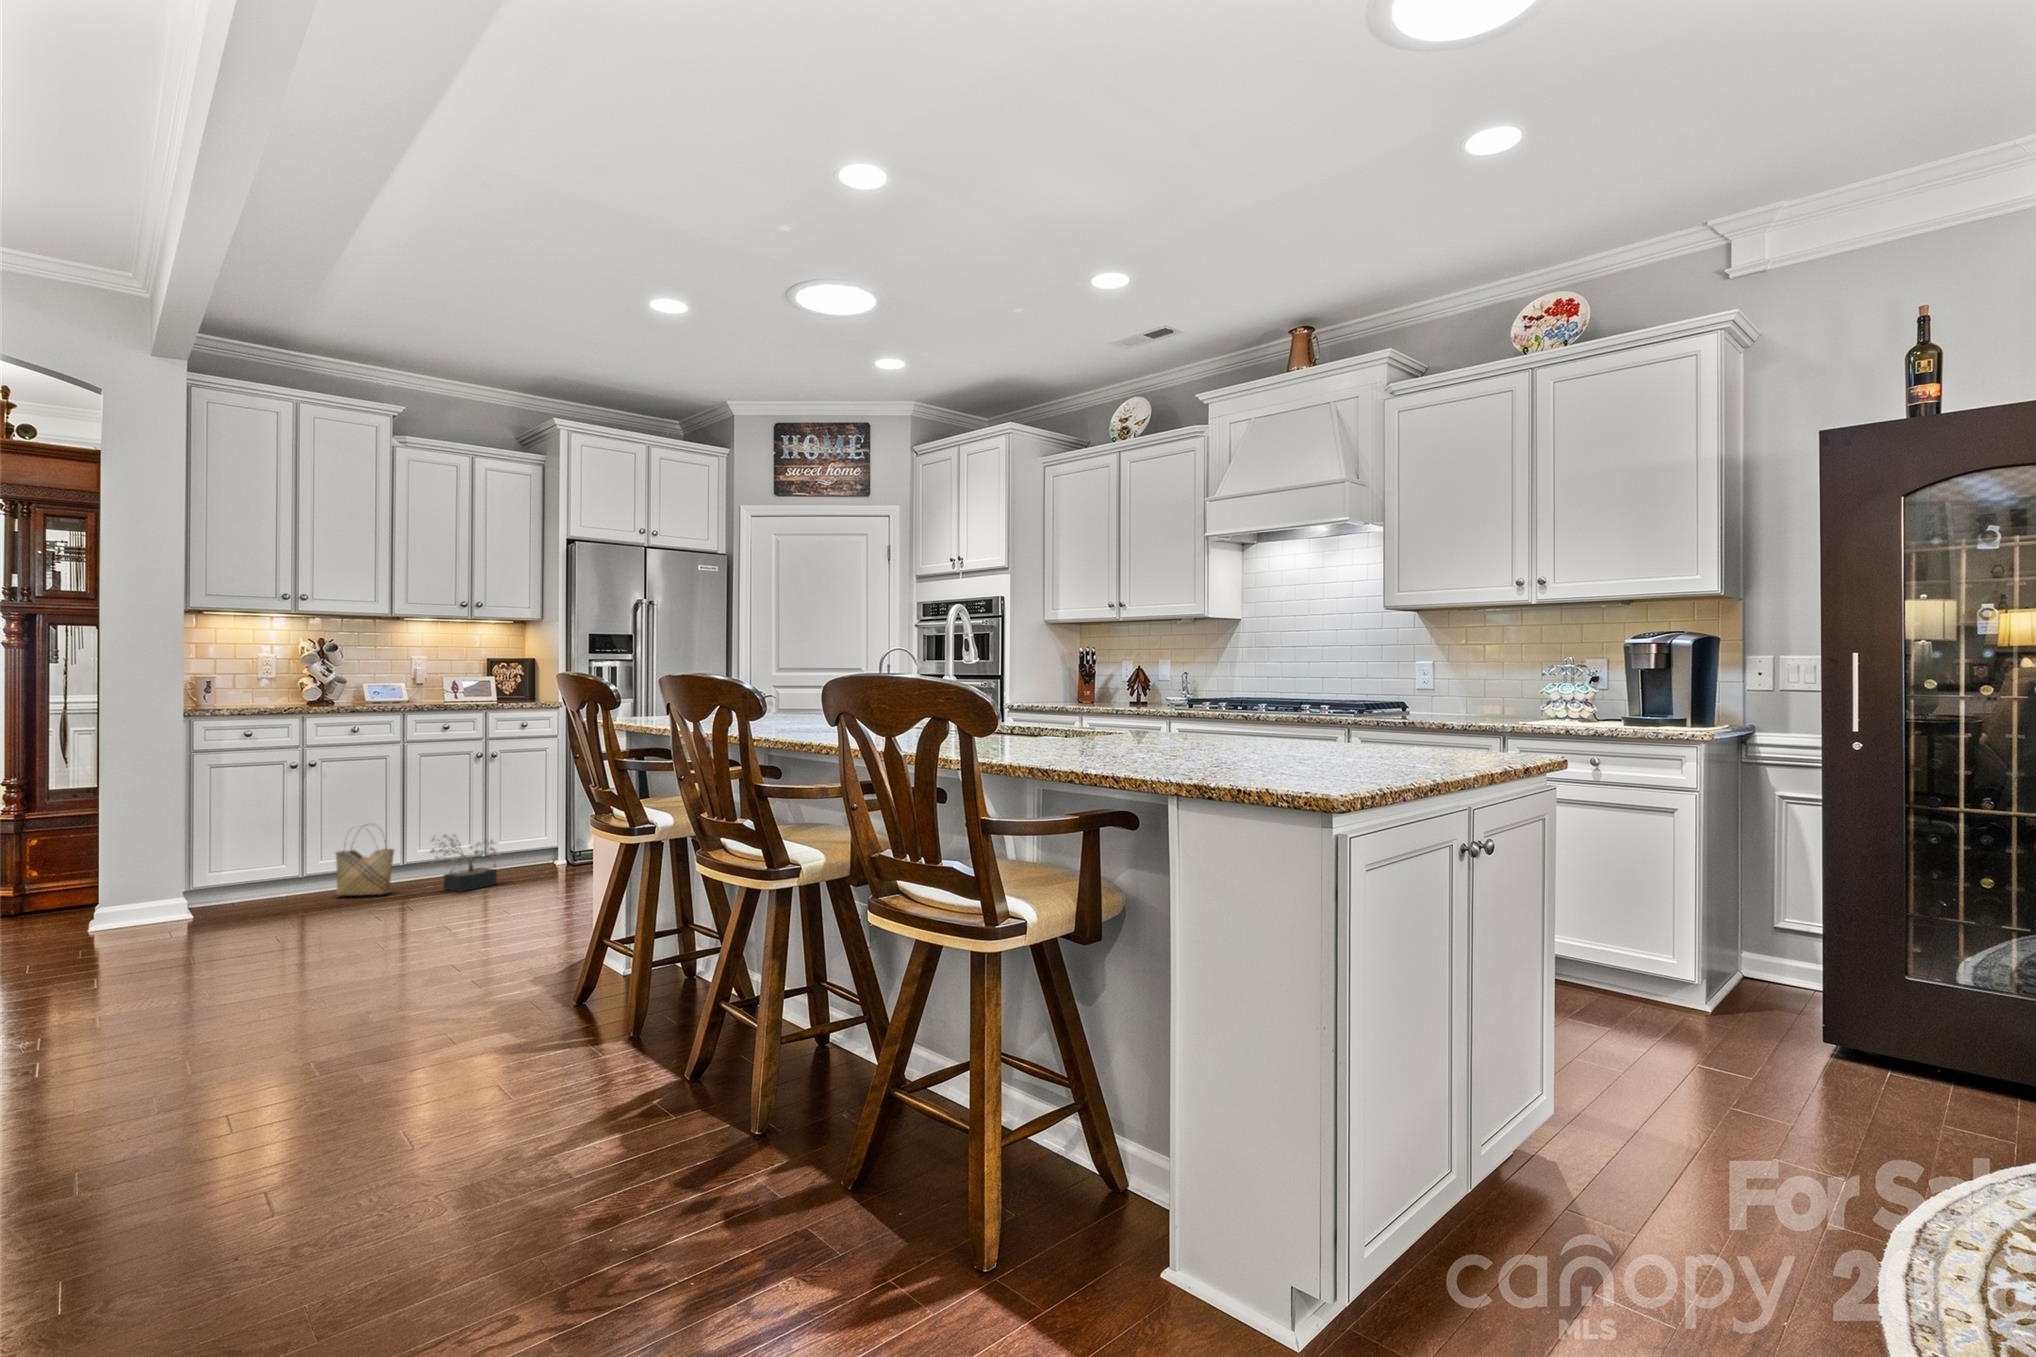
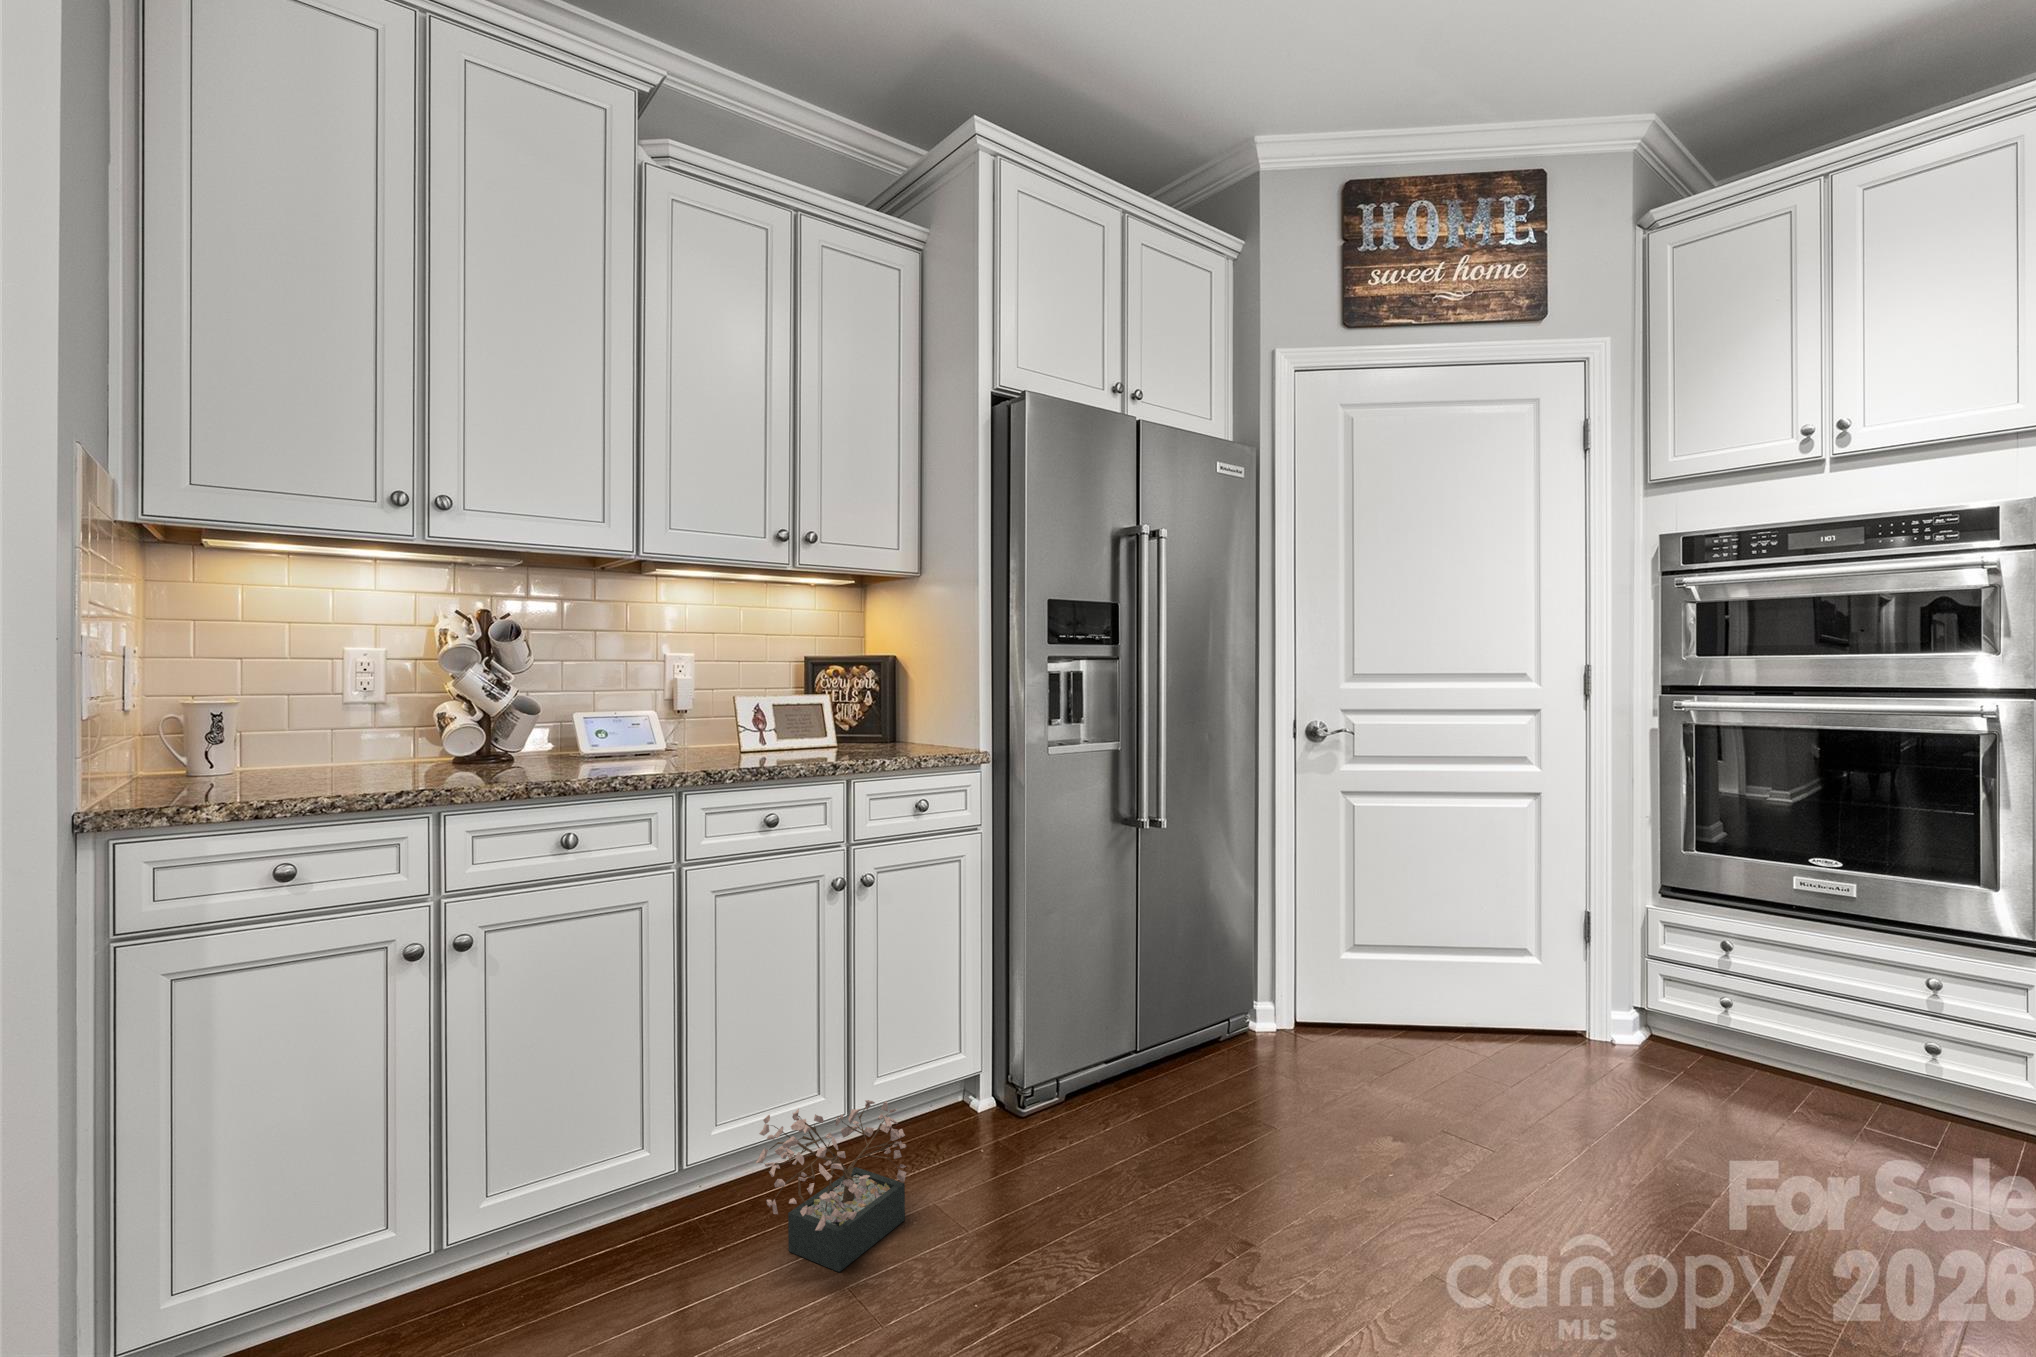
woven basket: present [336,831,394,896] -> none [523,1084,672,1299]

